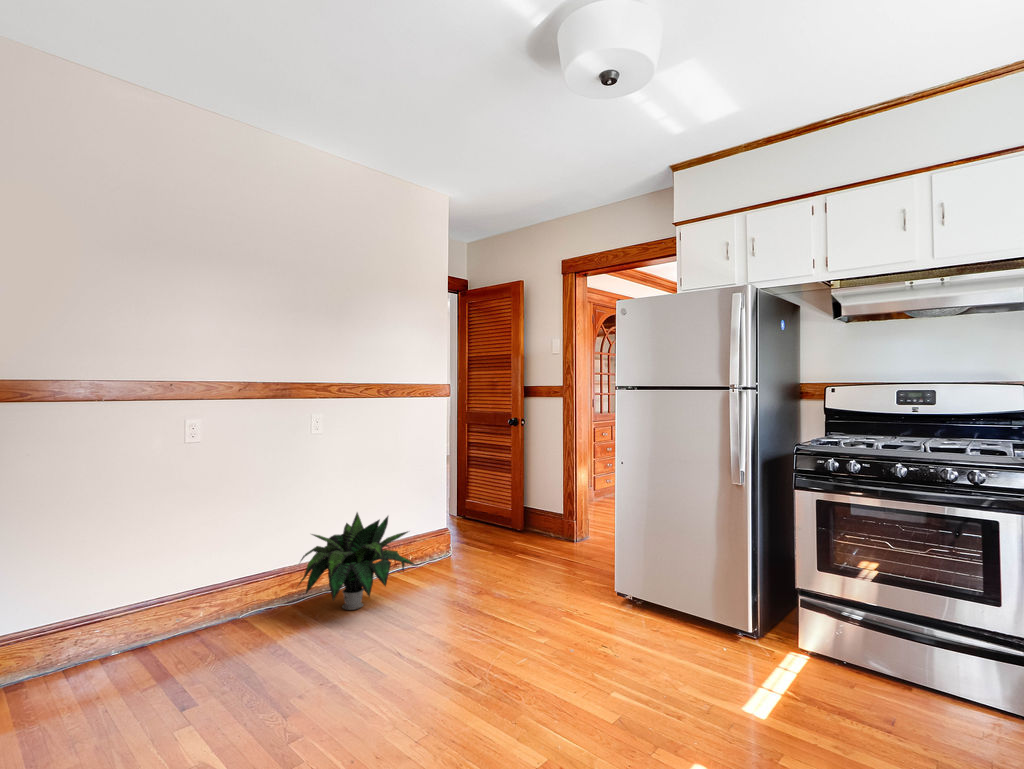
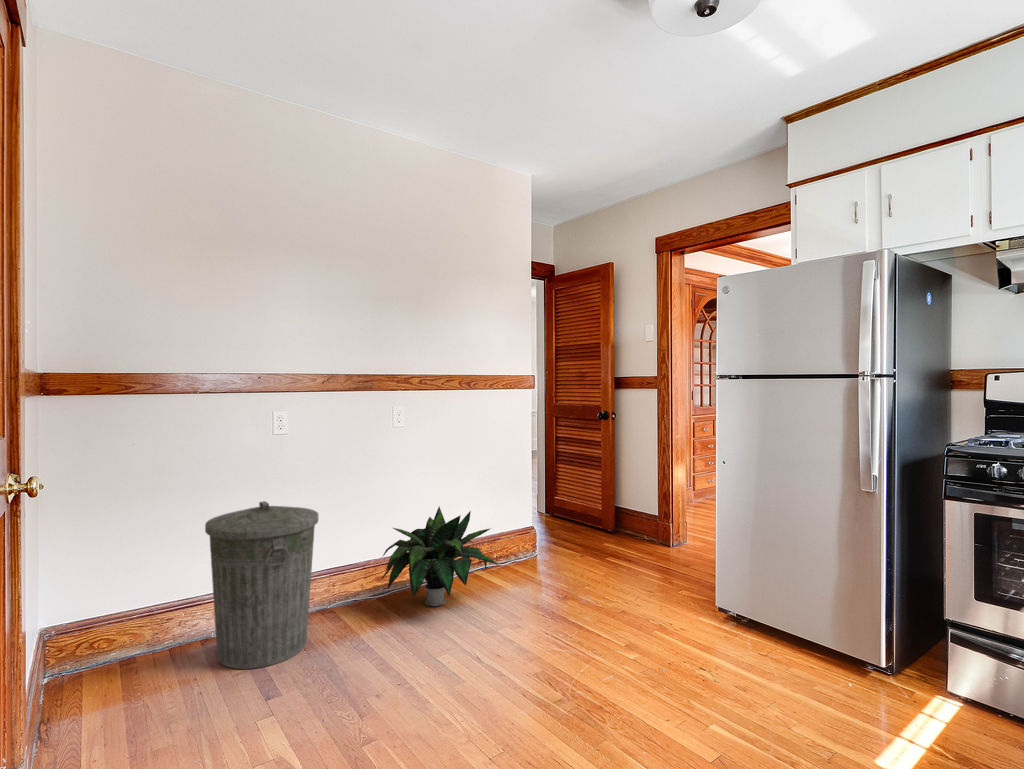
trash can: none [113,510,236,683] -> present [205,501,319,669]

